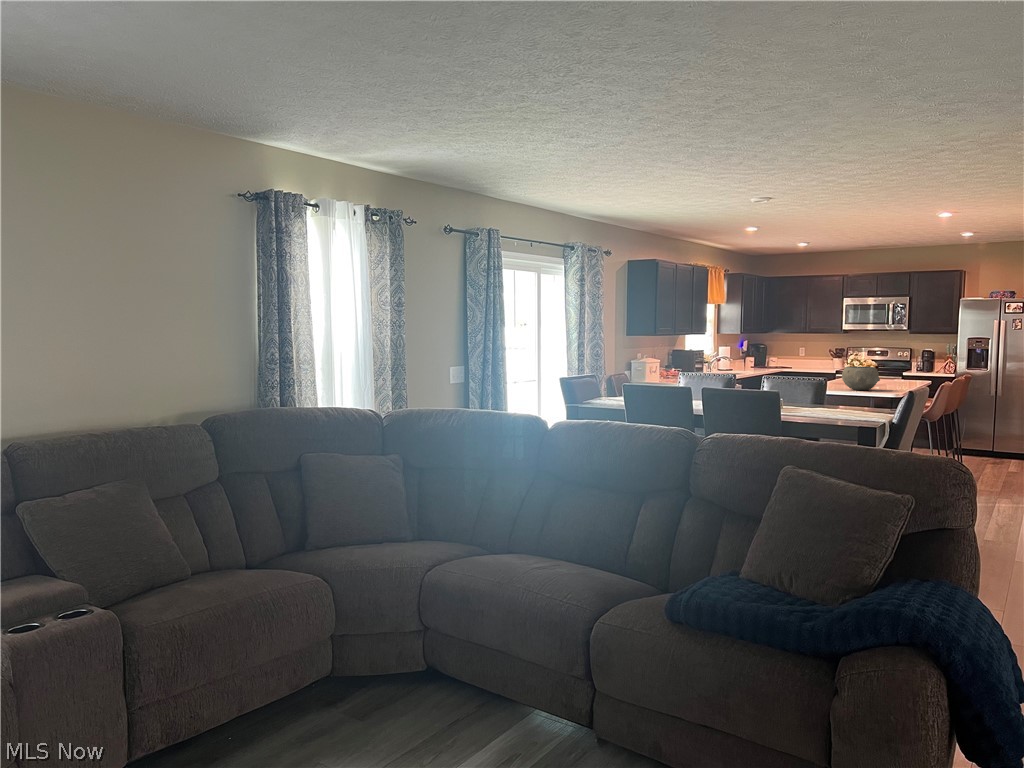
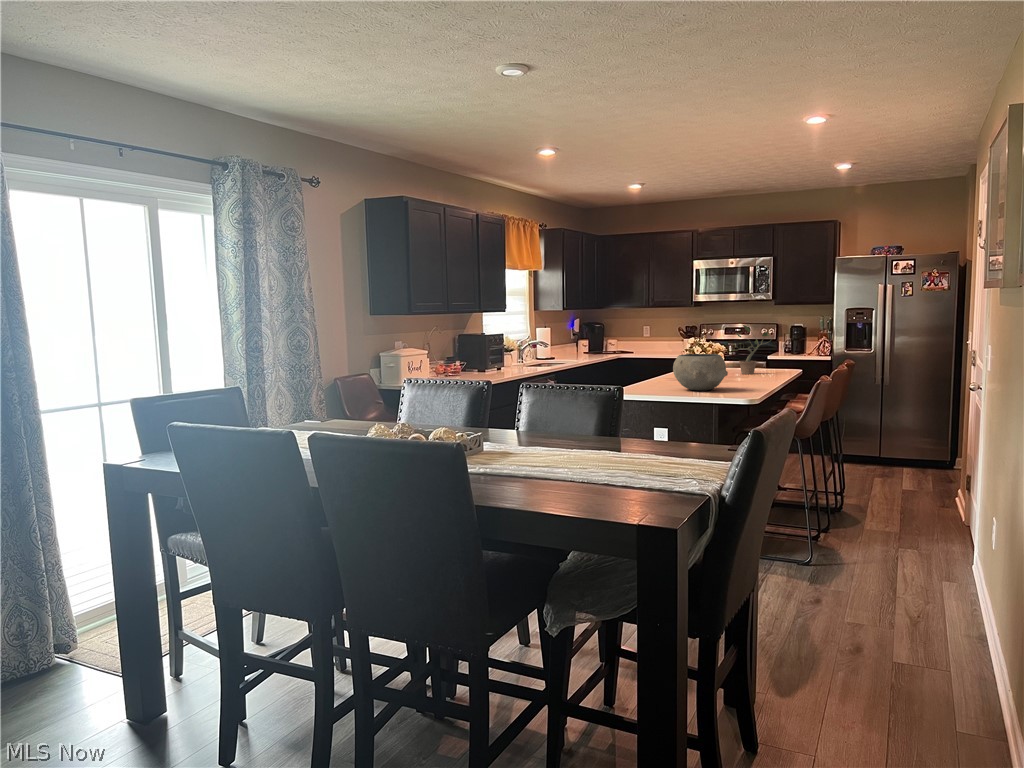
potted plant: none [878,347,909,383] -> present [734,325,769,374]

